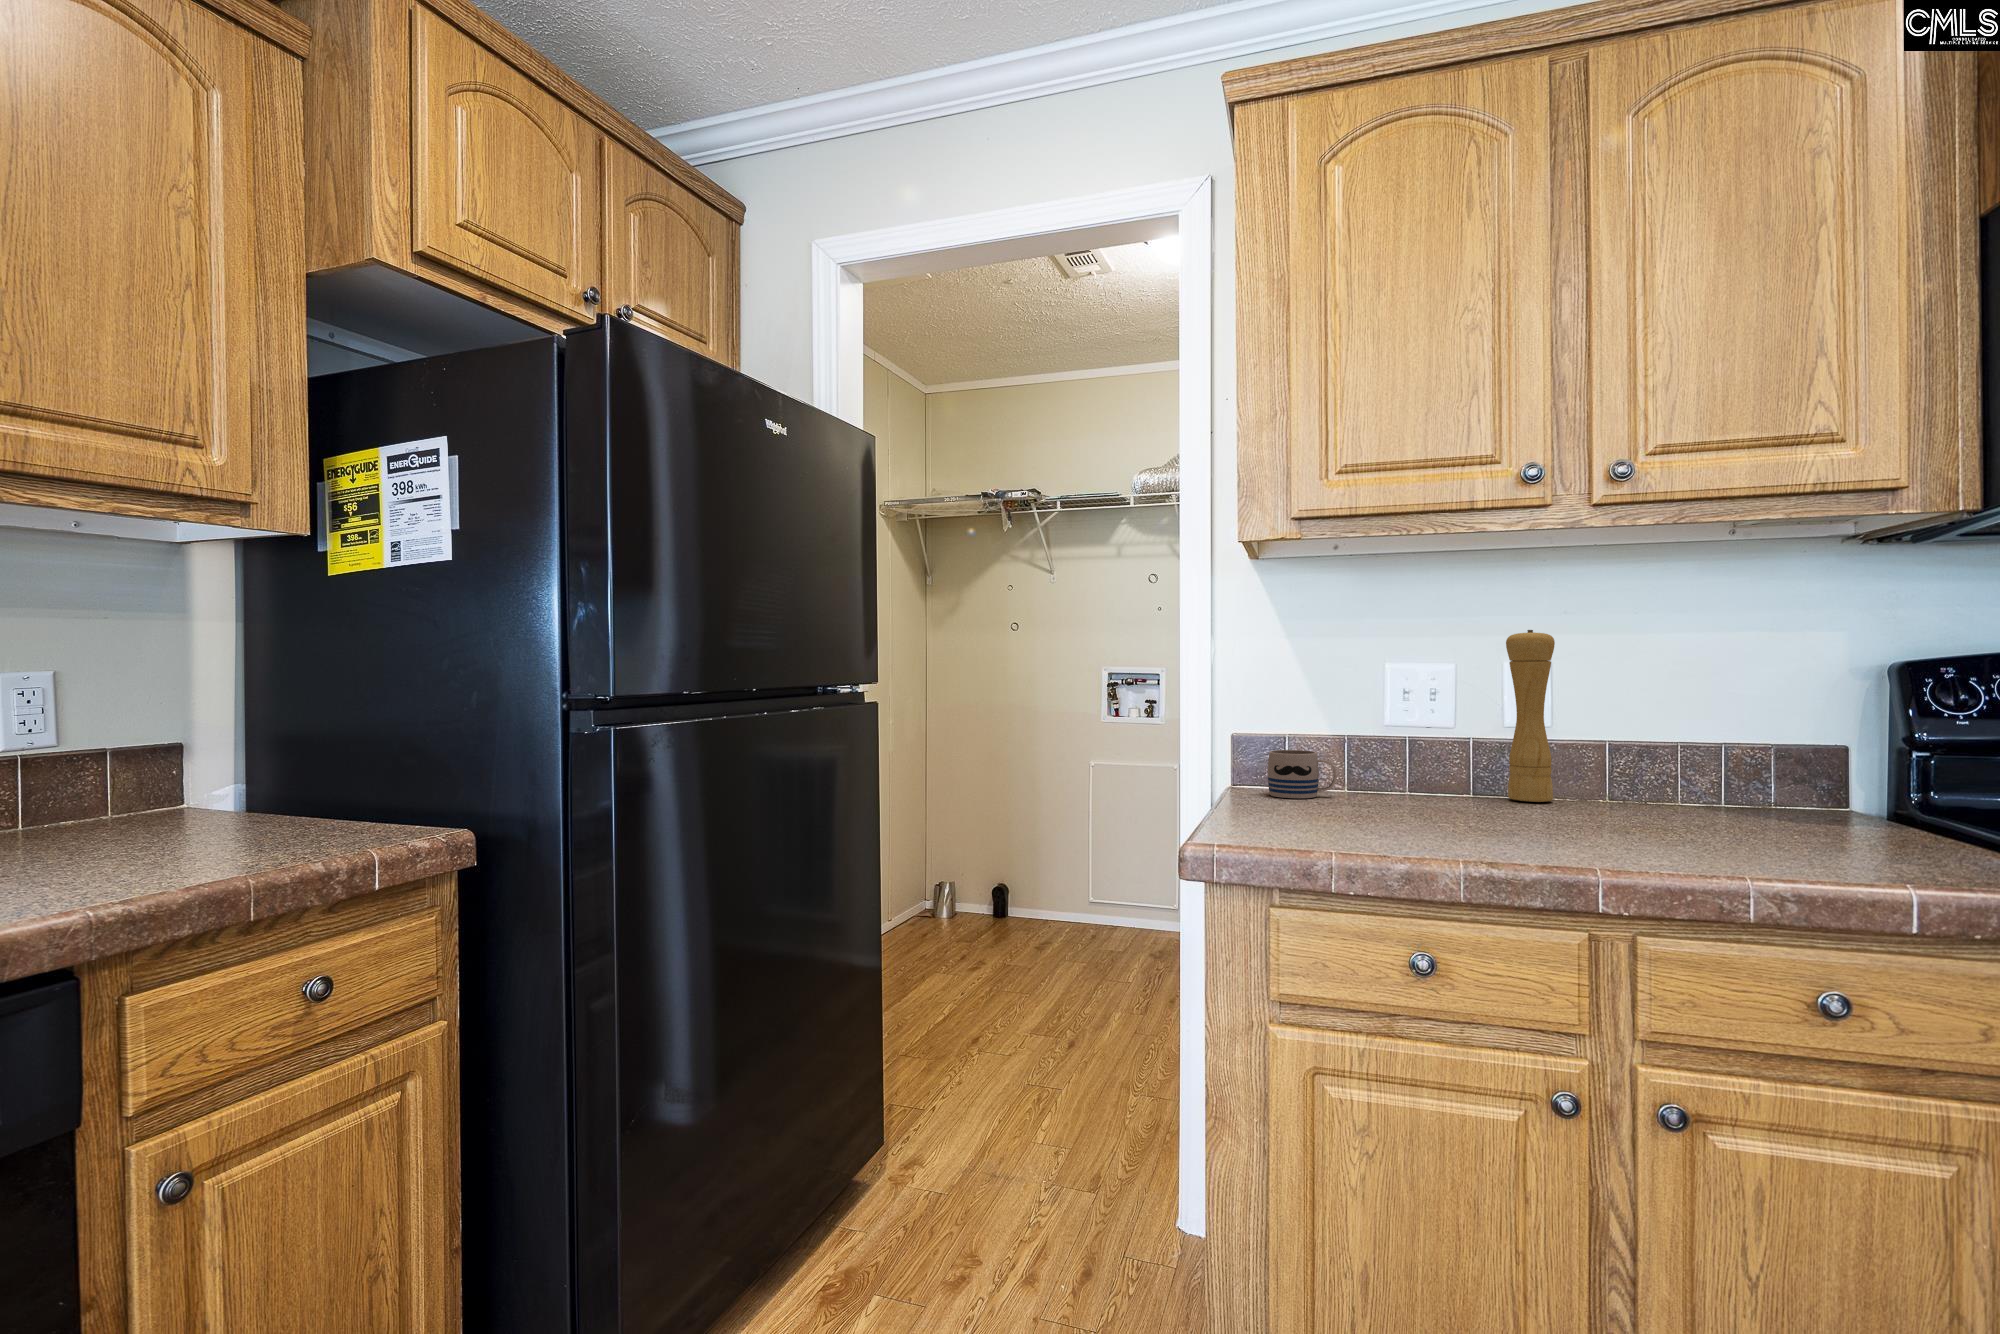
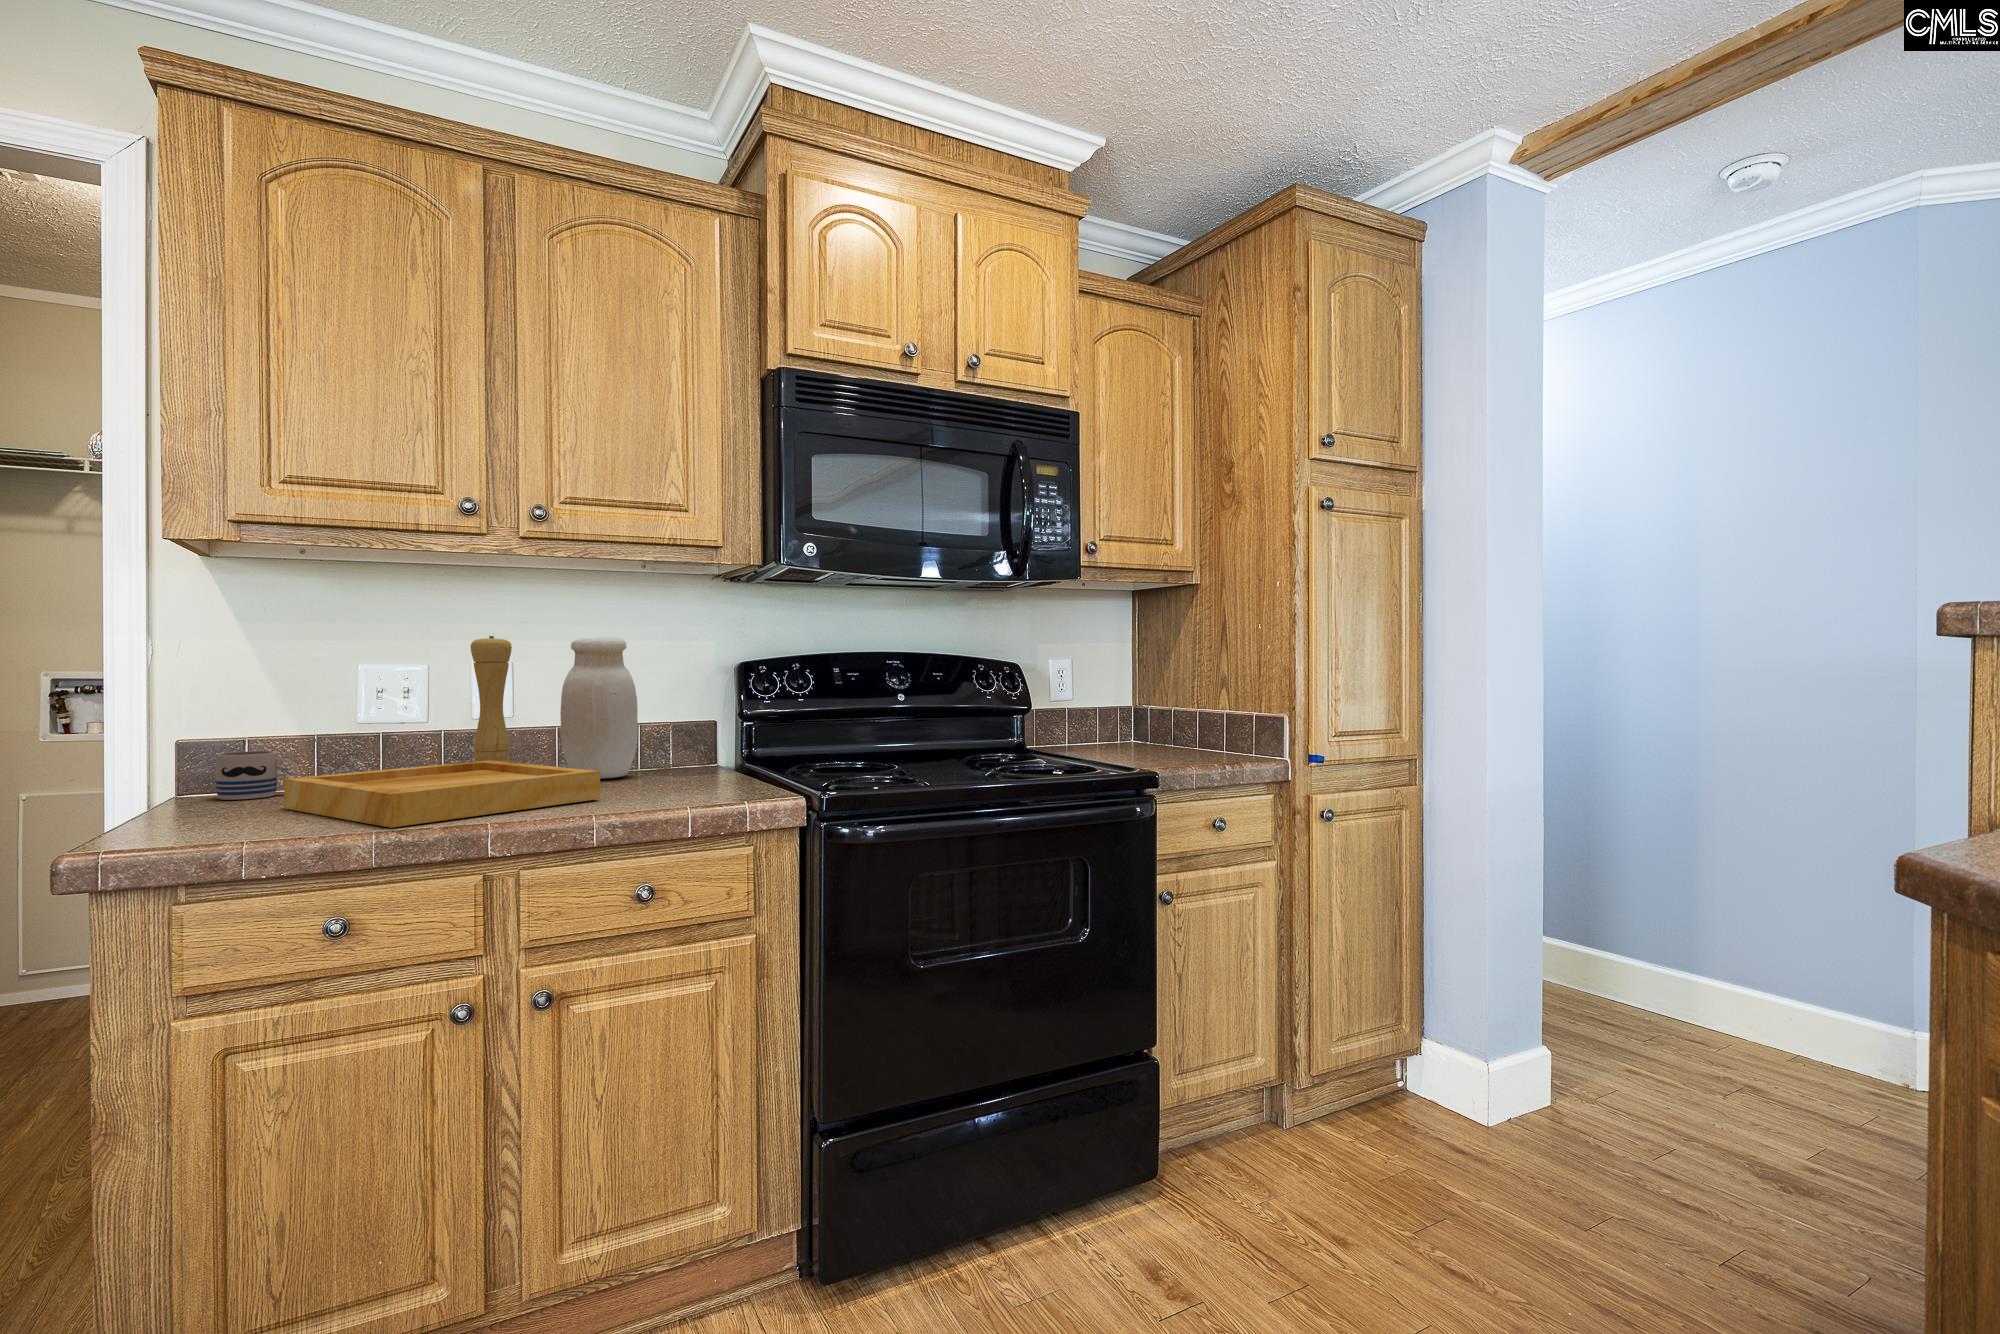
jar: none [1619,628,1733,814] -> present [560,637,638,779]
tray: none [1338,778,1722,857] -> present [284,760,600,828]

